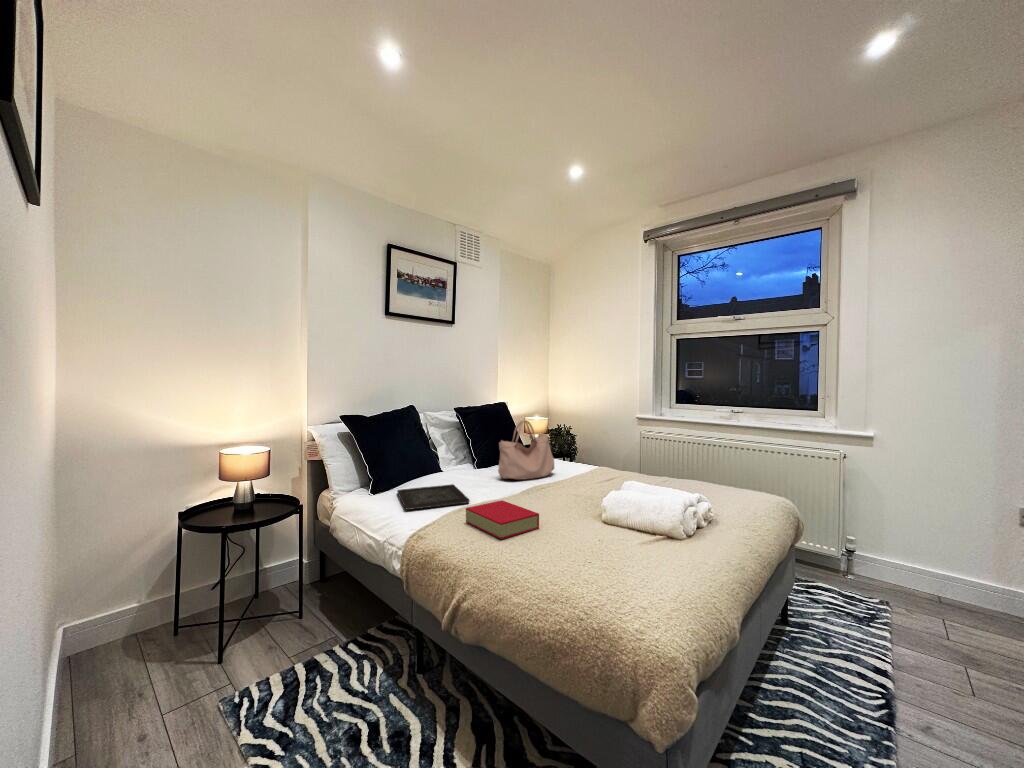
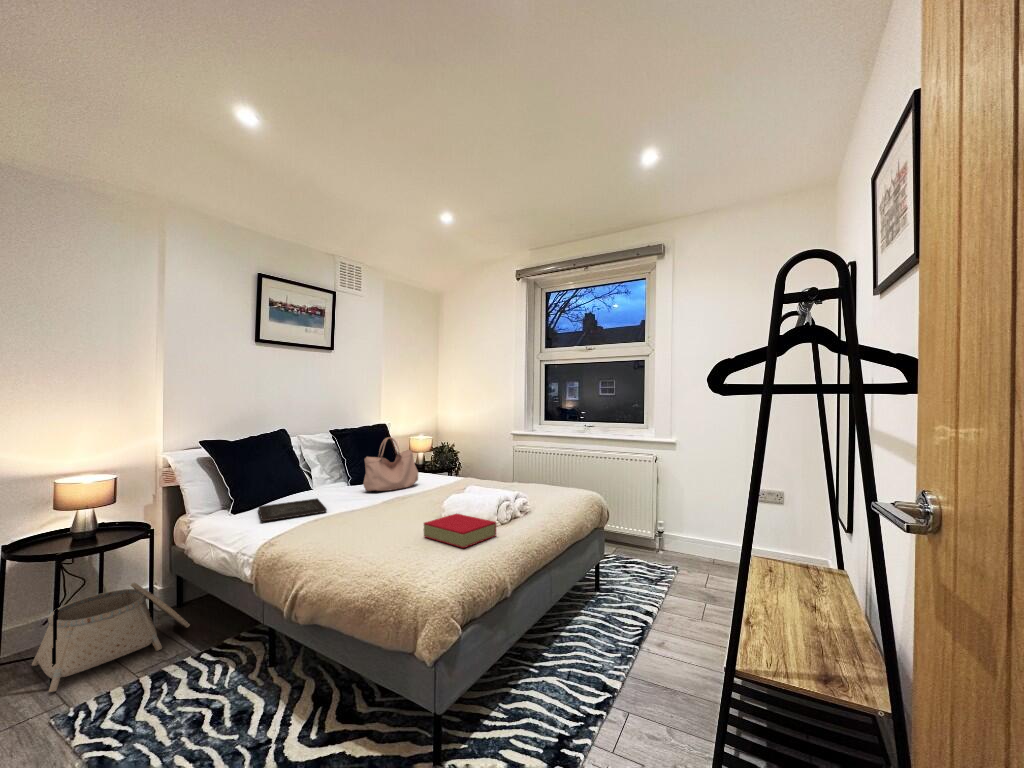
book: present [466,500,539,539] -> present [423,514,496,548]
basket: none [201,559,335,667] -> present [32,583,190,692]

